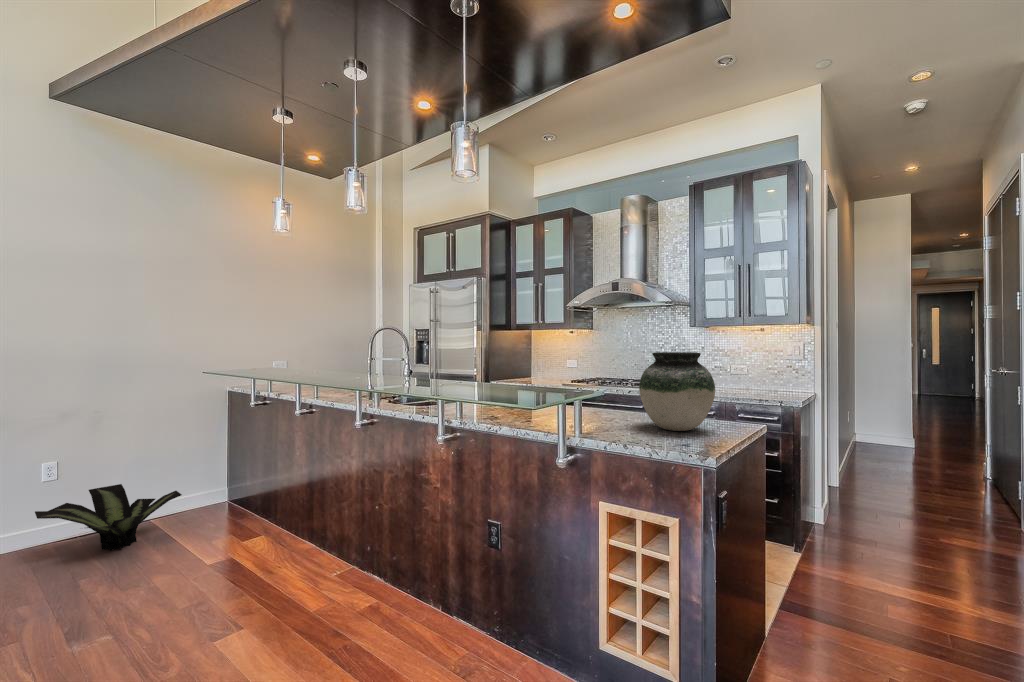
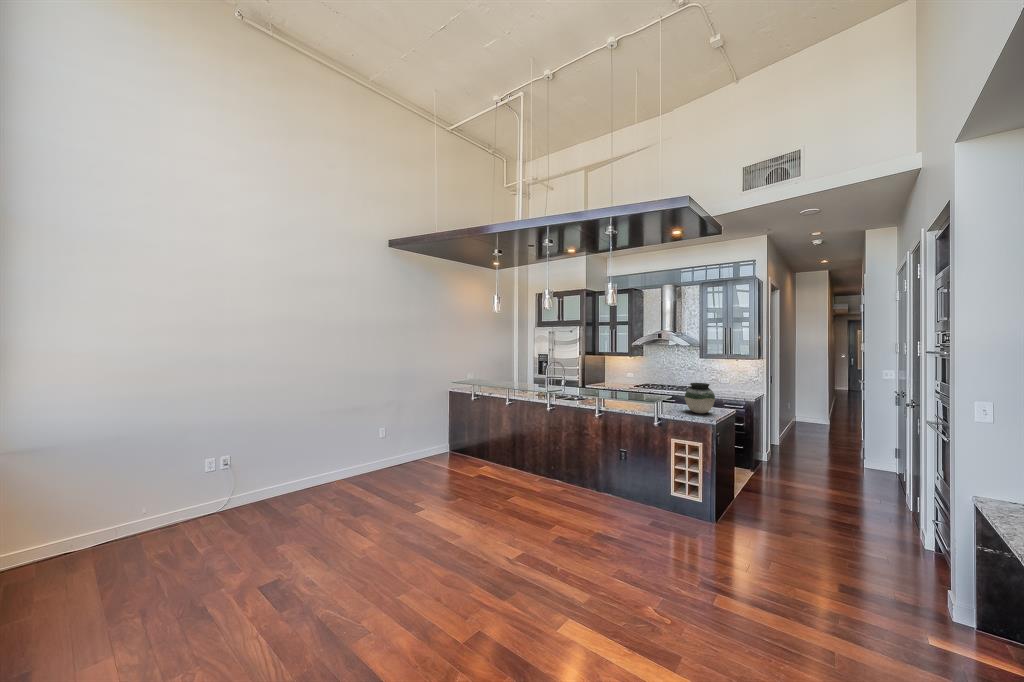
potted plant: present [35,484,182,551] -> none [405,434,454,463]

